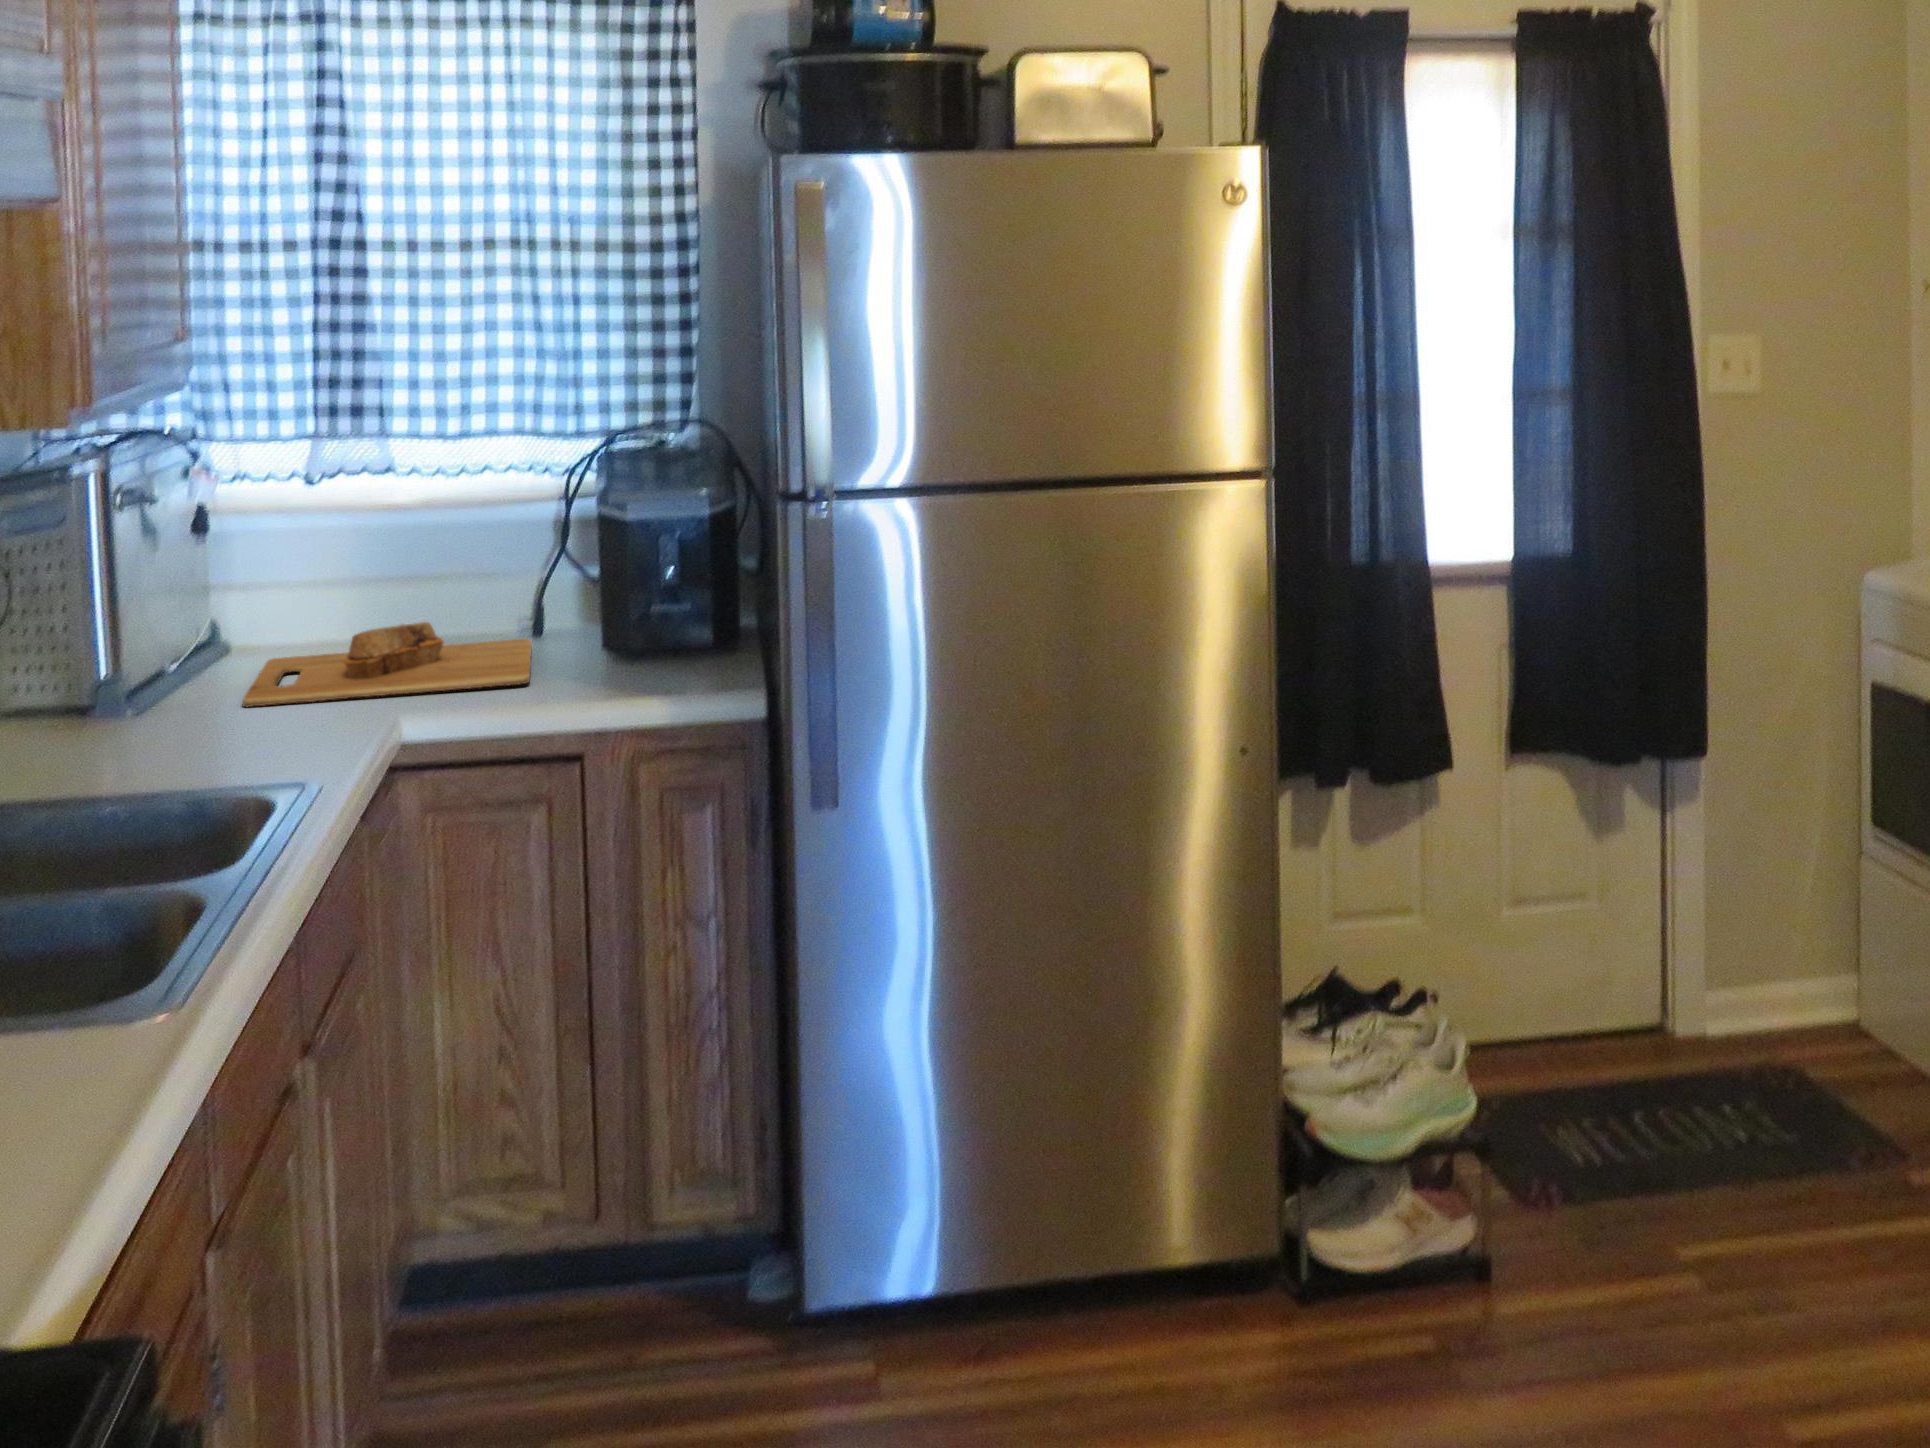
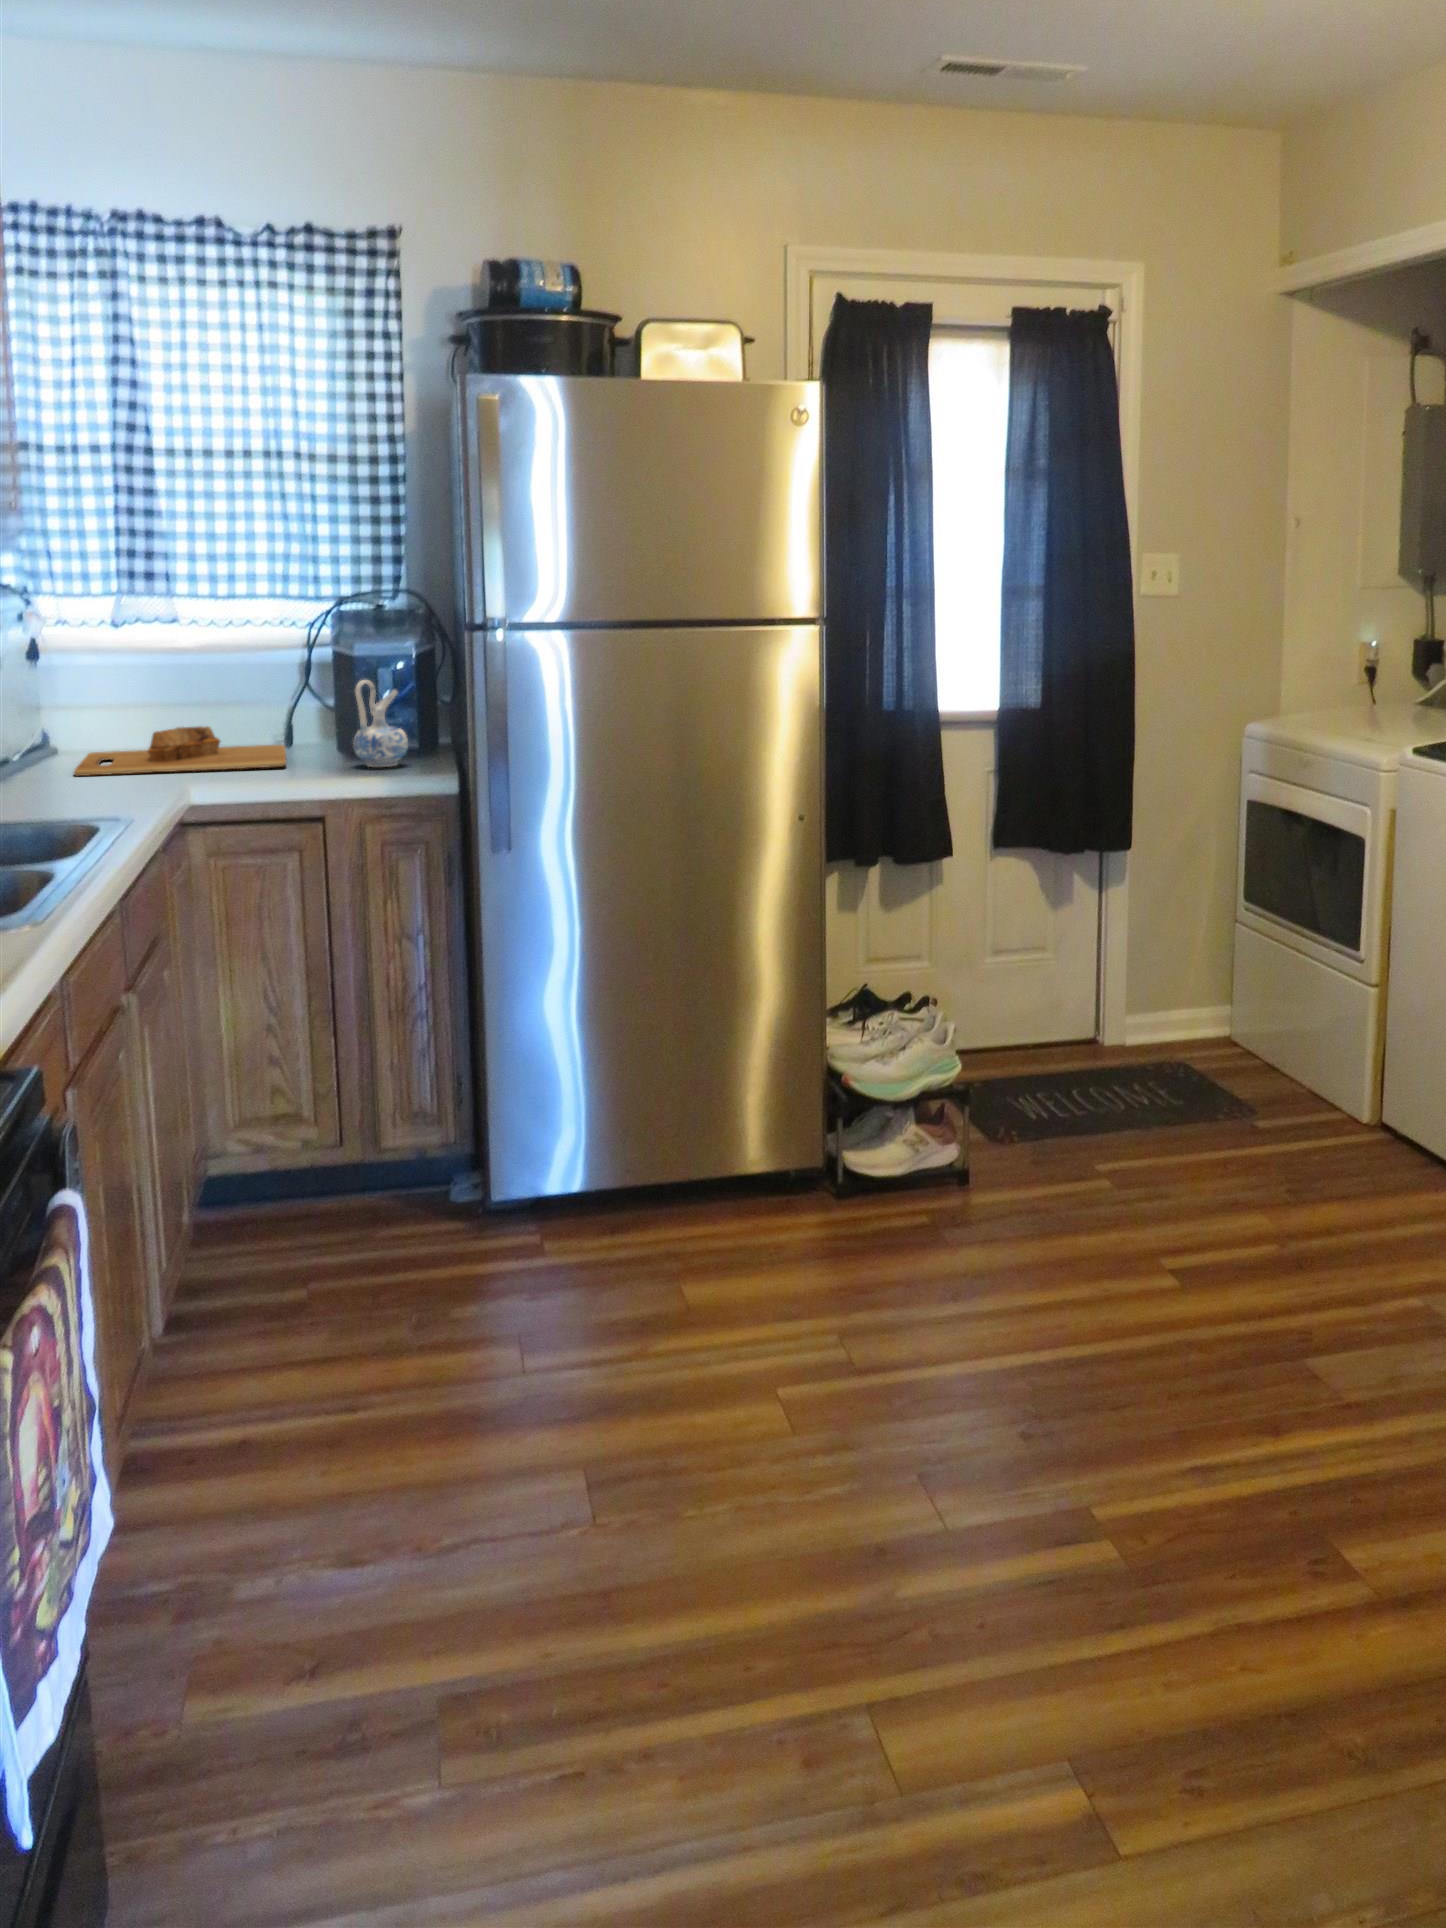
ceramic pitcher: none [621,561,696,682] -> present [353,680,408,767]

